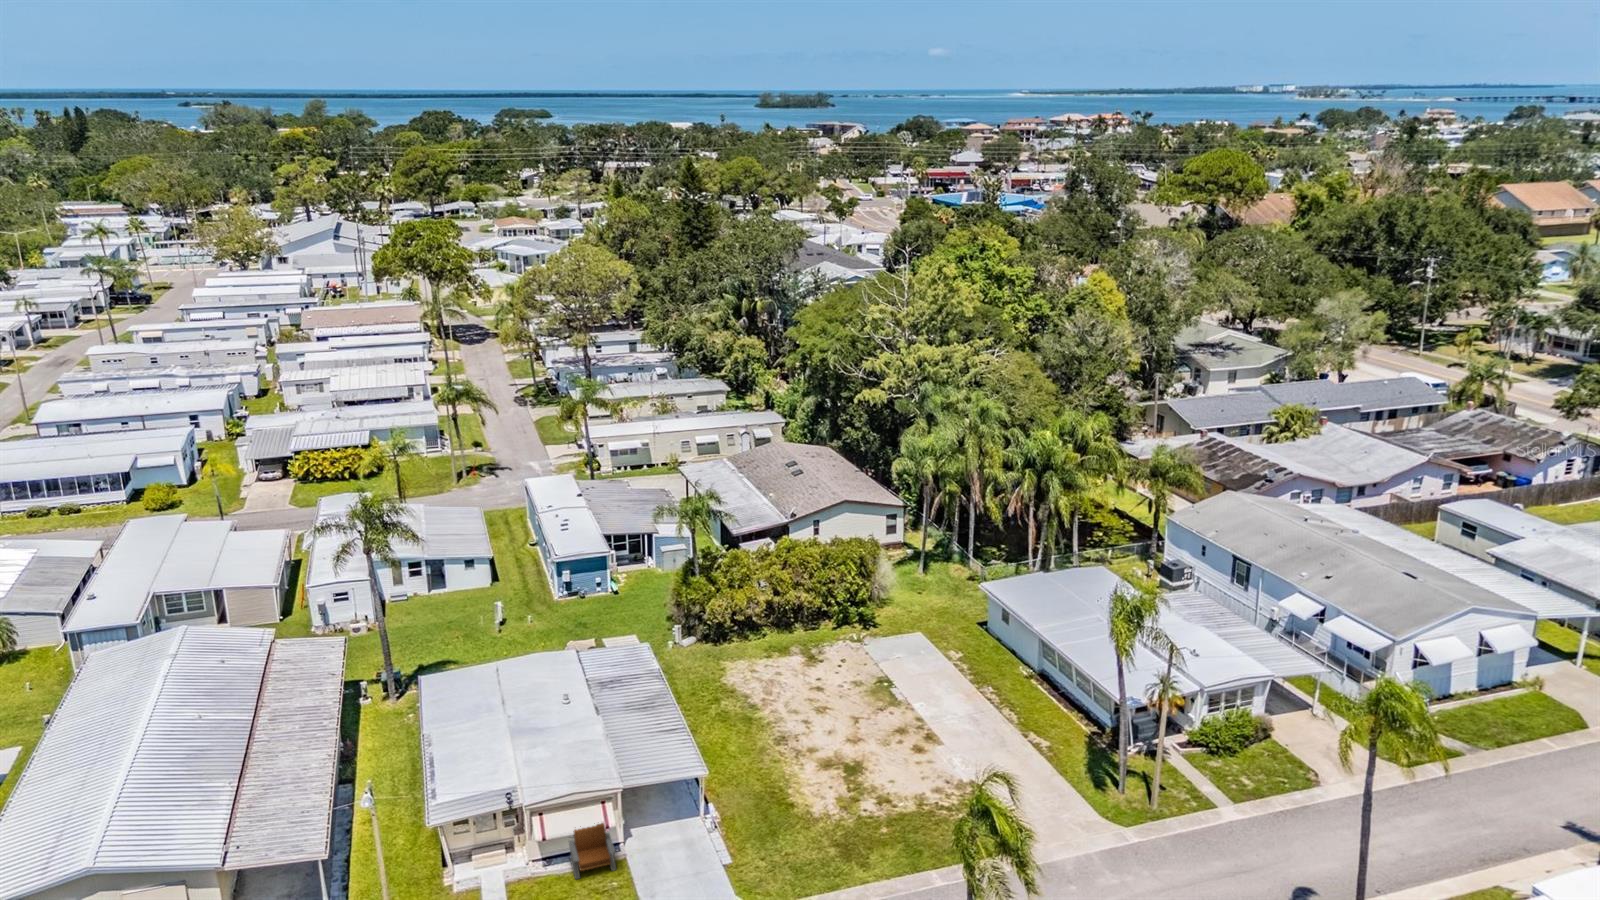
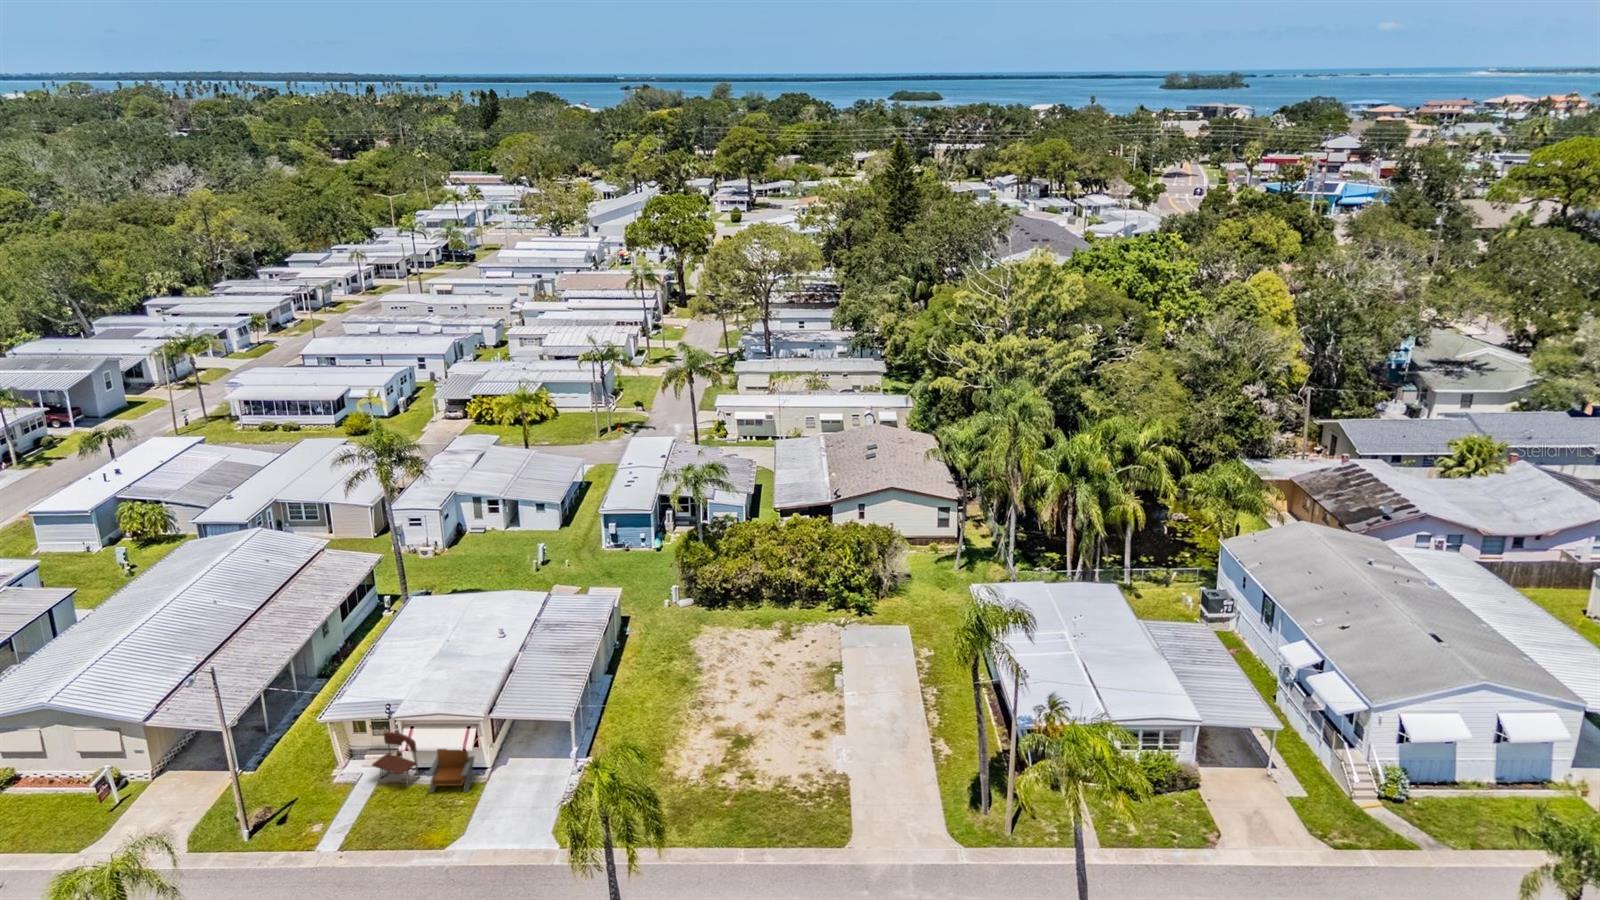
bench: none [503,824,552,879] -> present [372,732,419,787]

